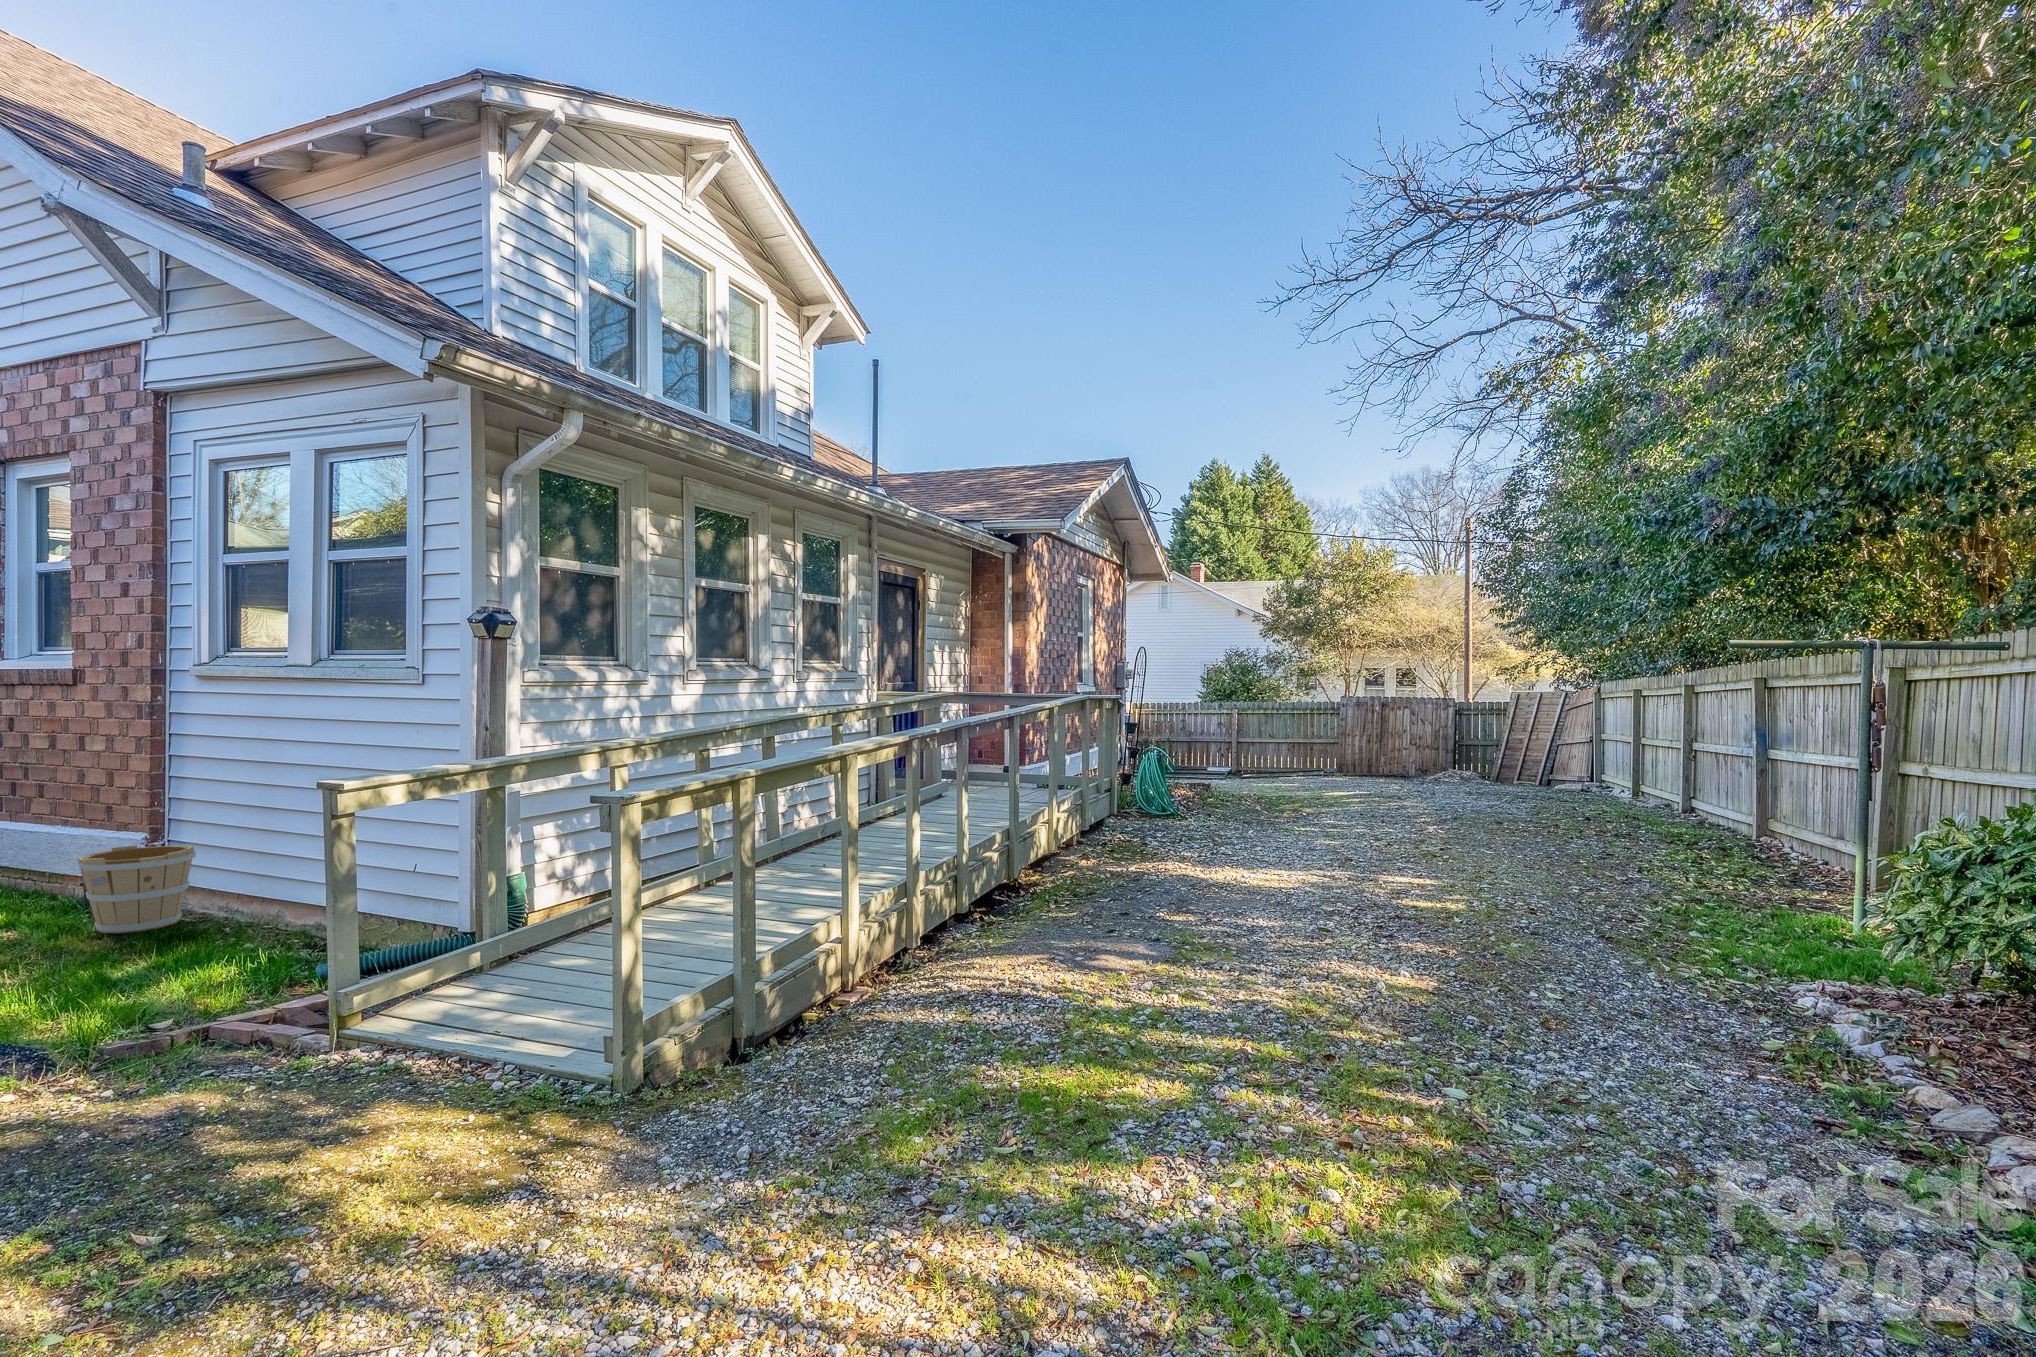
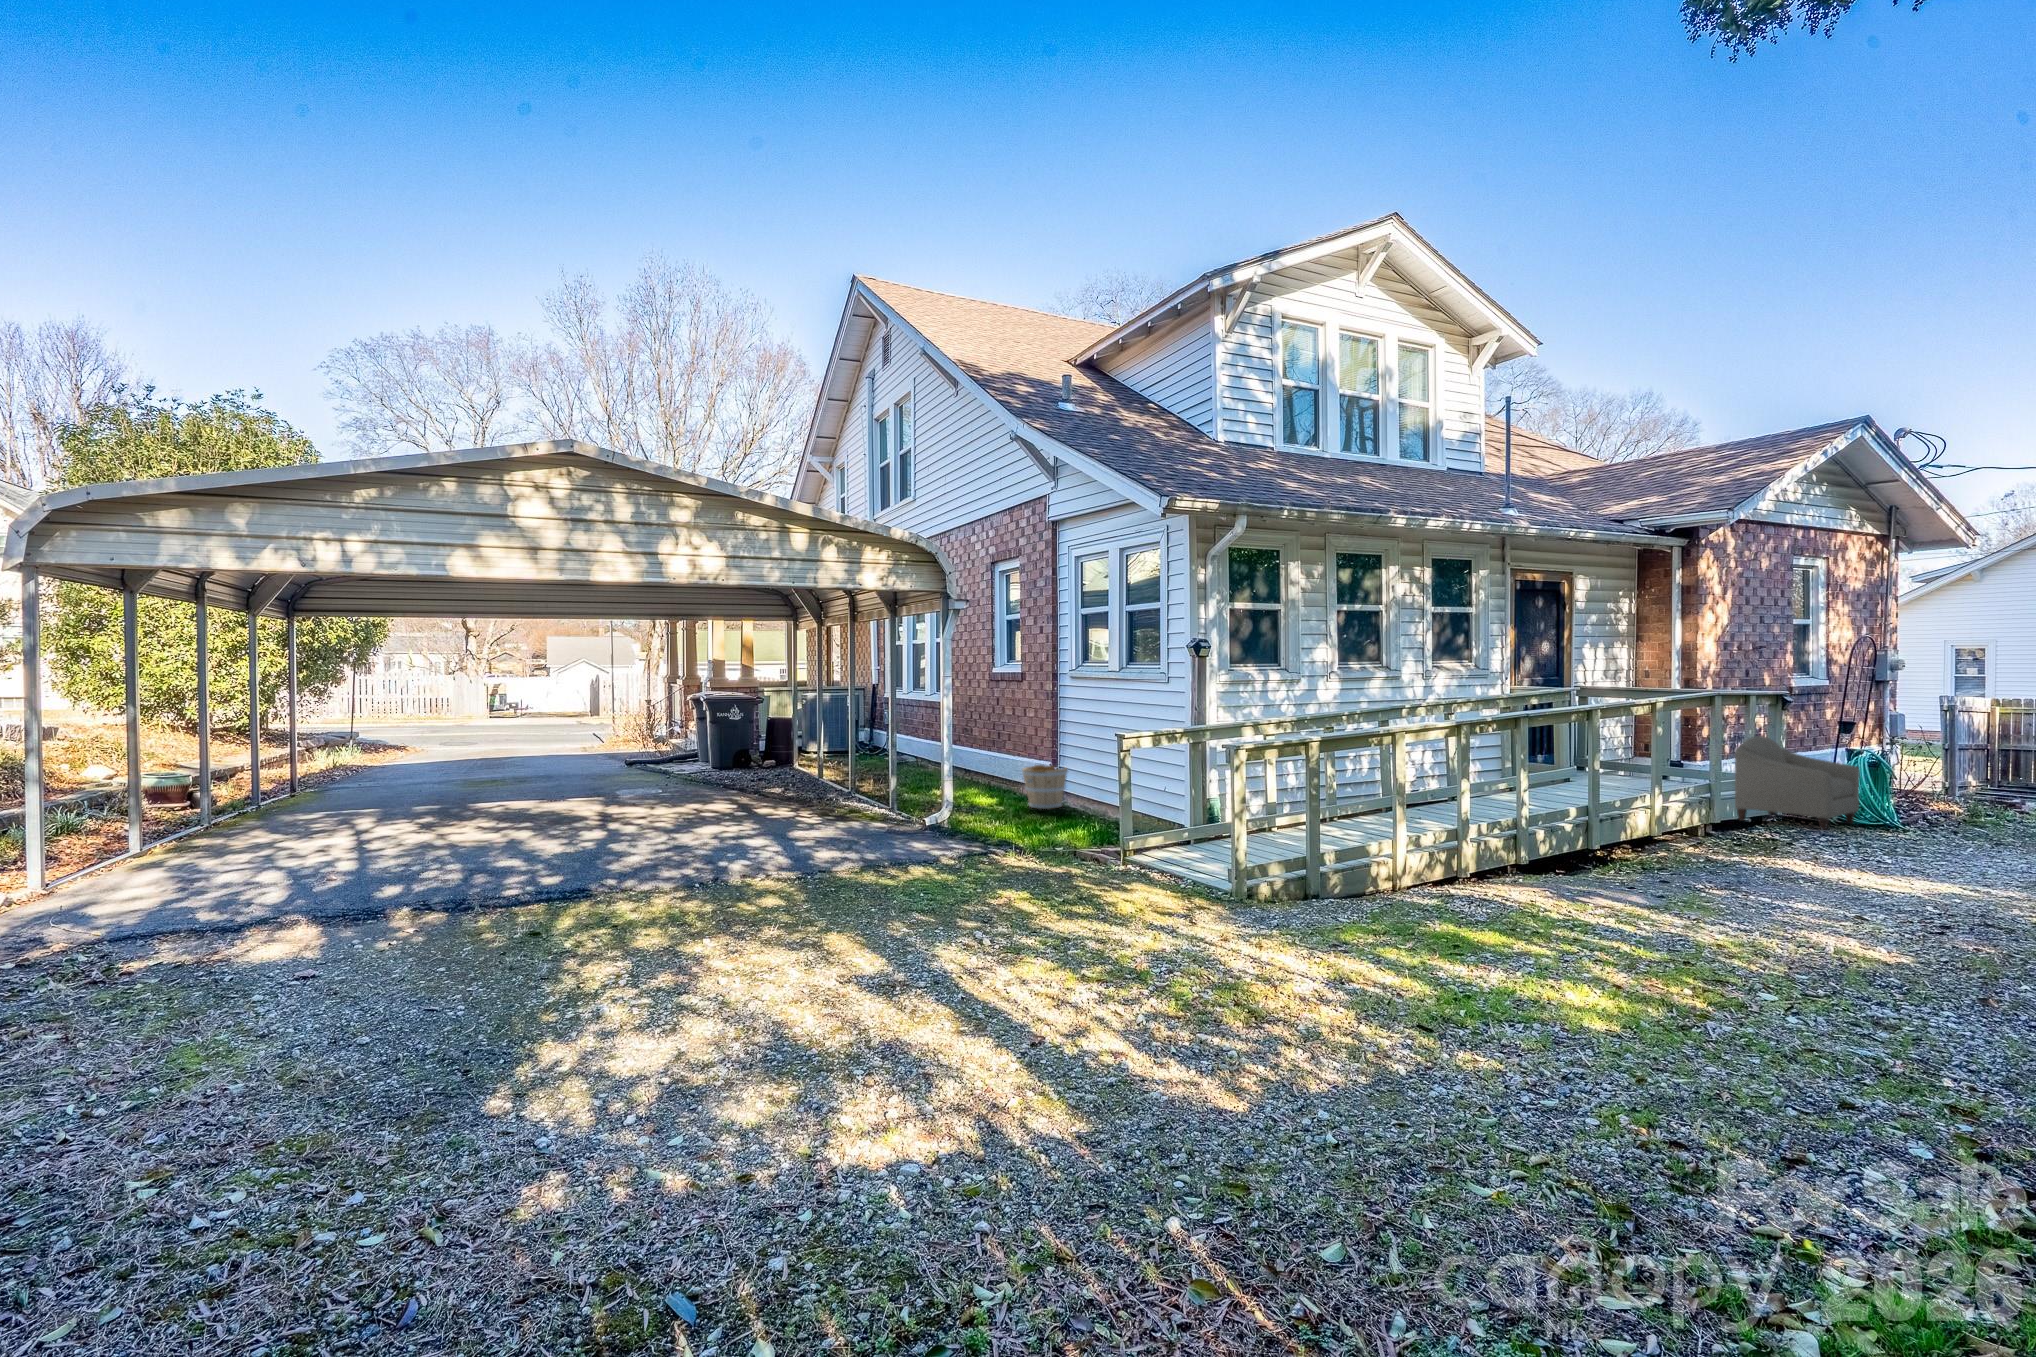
chair: none [1098,744,1189,836] -> present [1735,736,1860,830]

